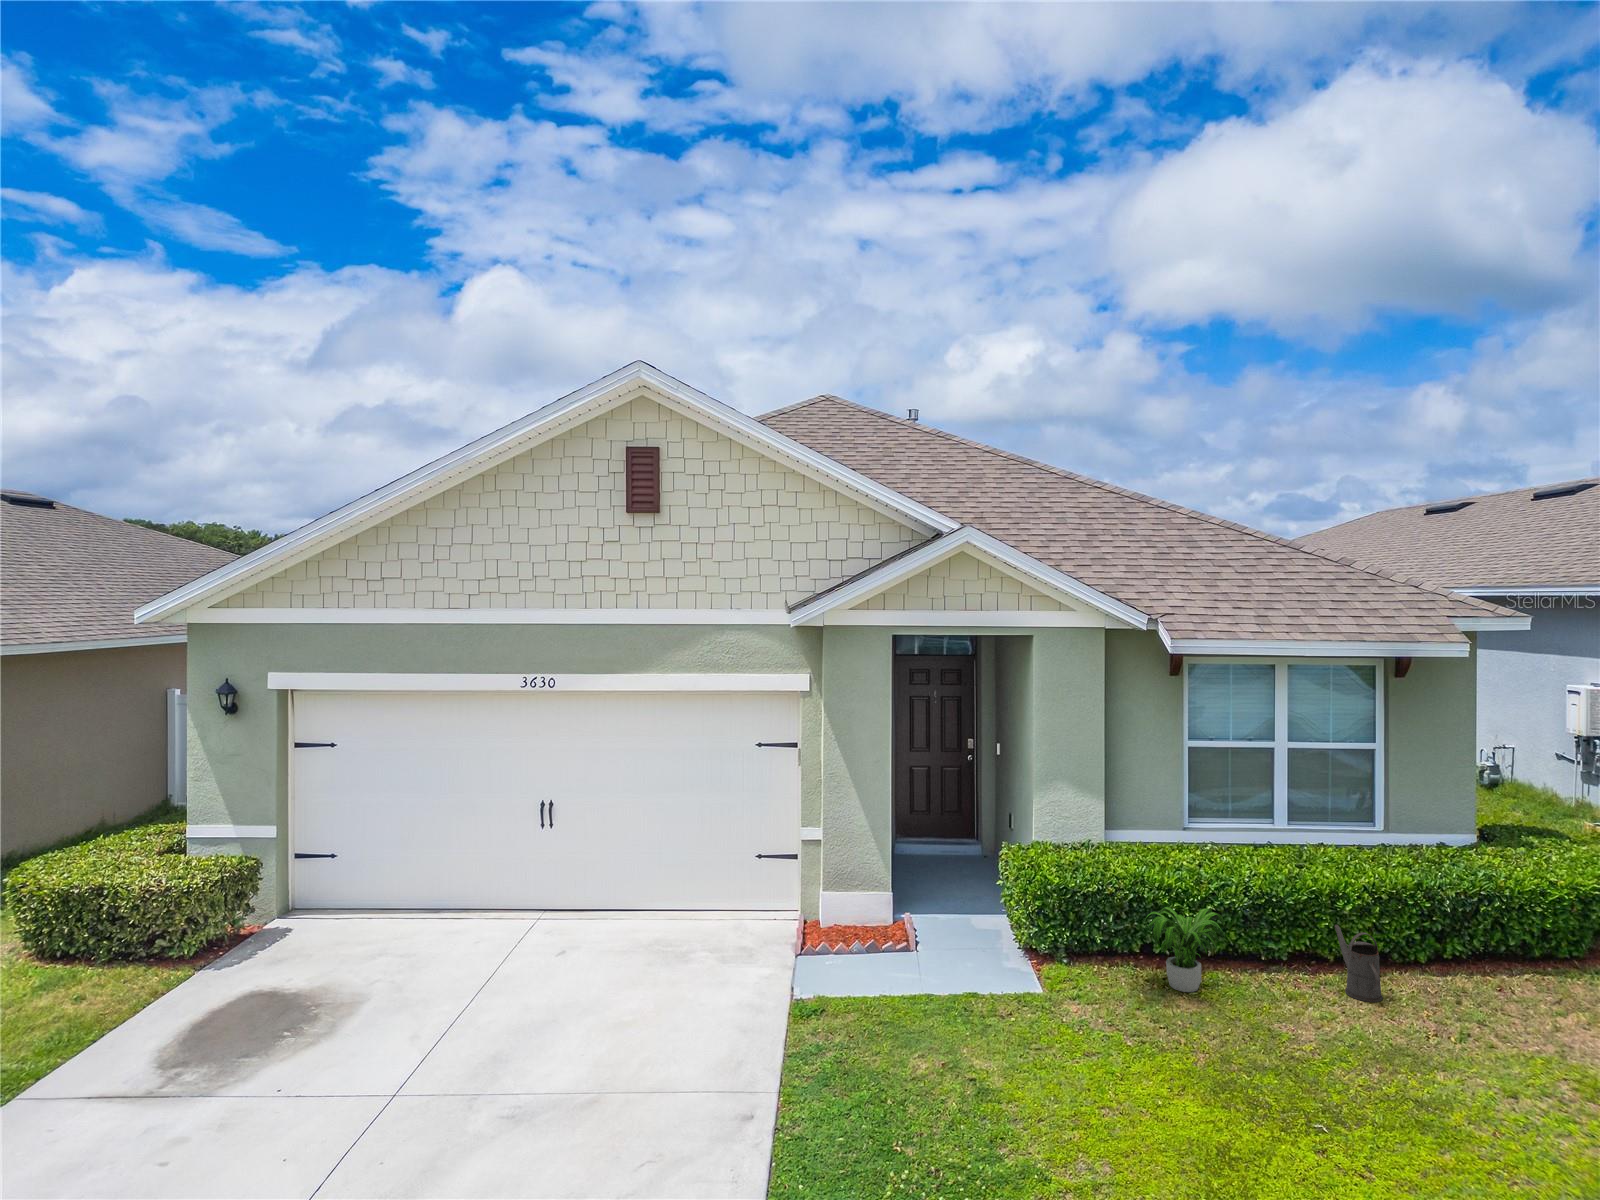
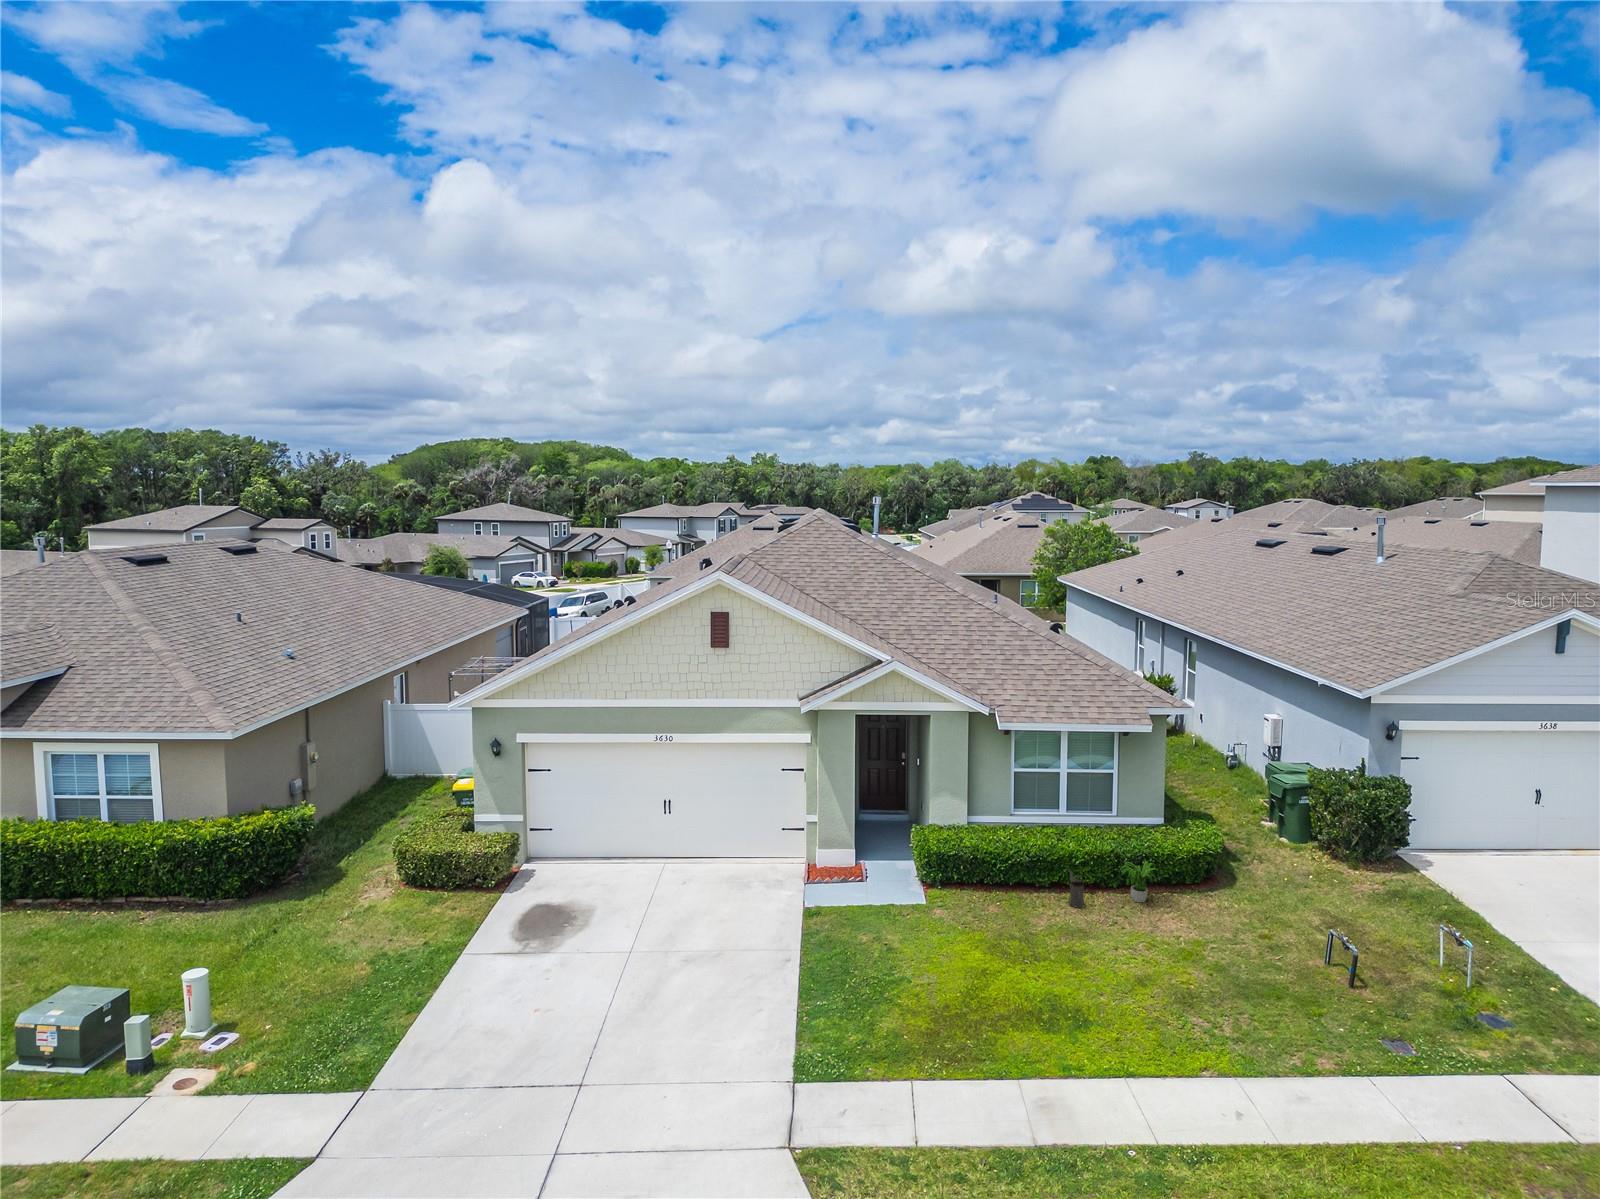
potted plant: present [1144,907,1224,992] -> present [1120,861,1159,902]

